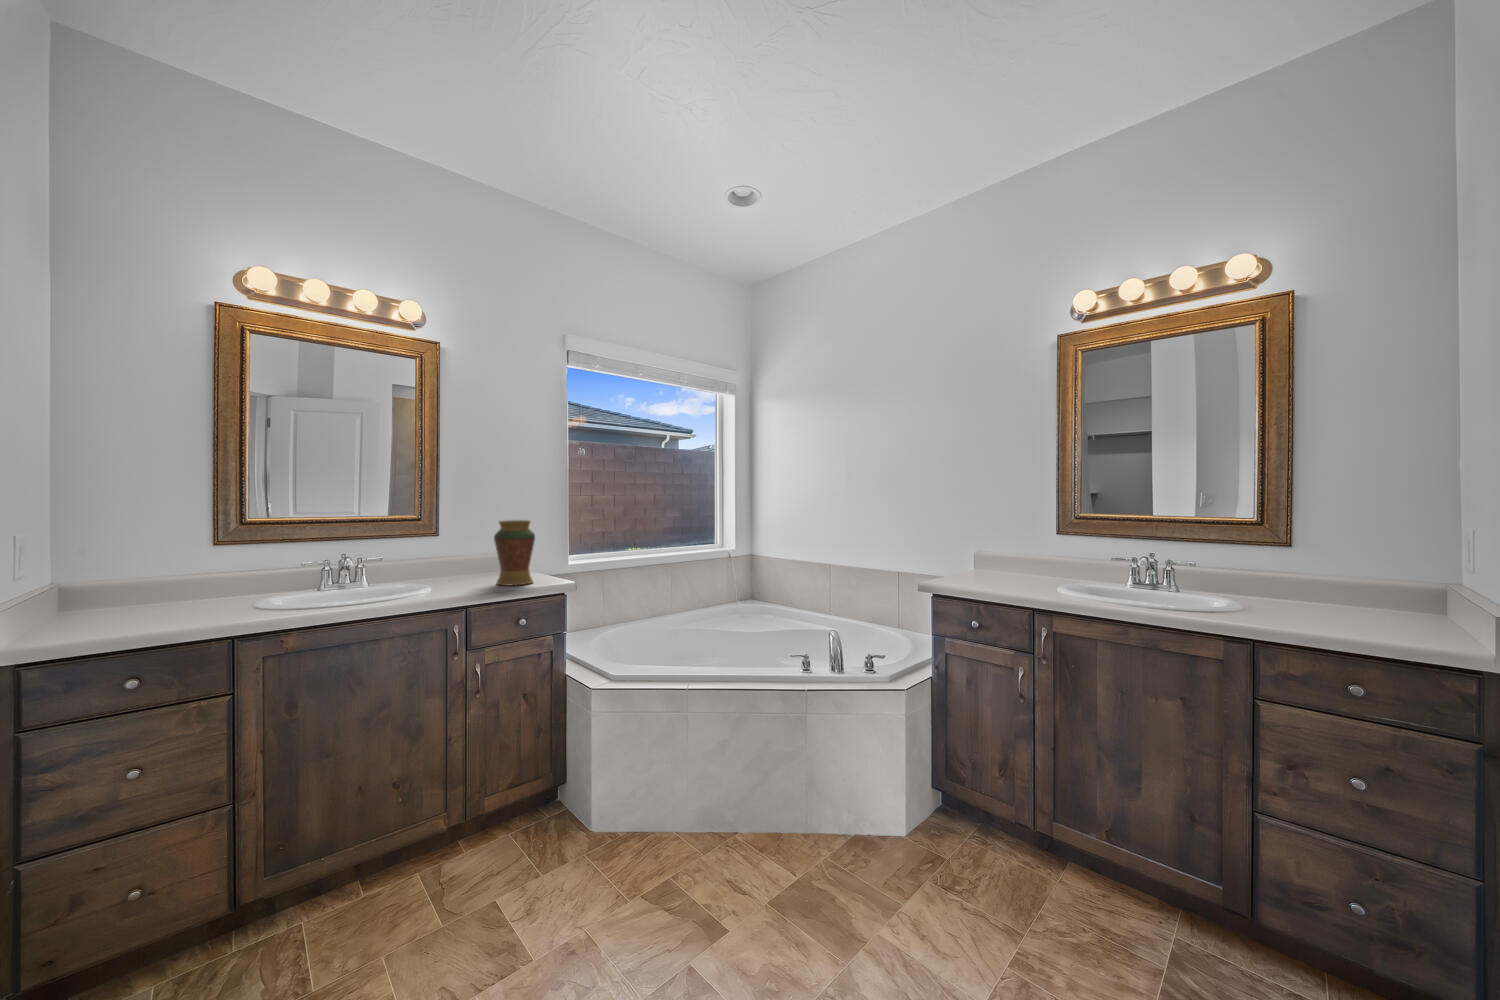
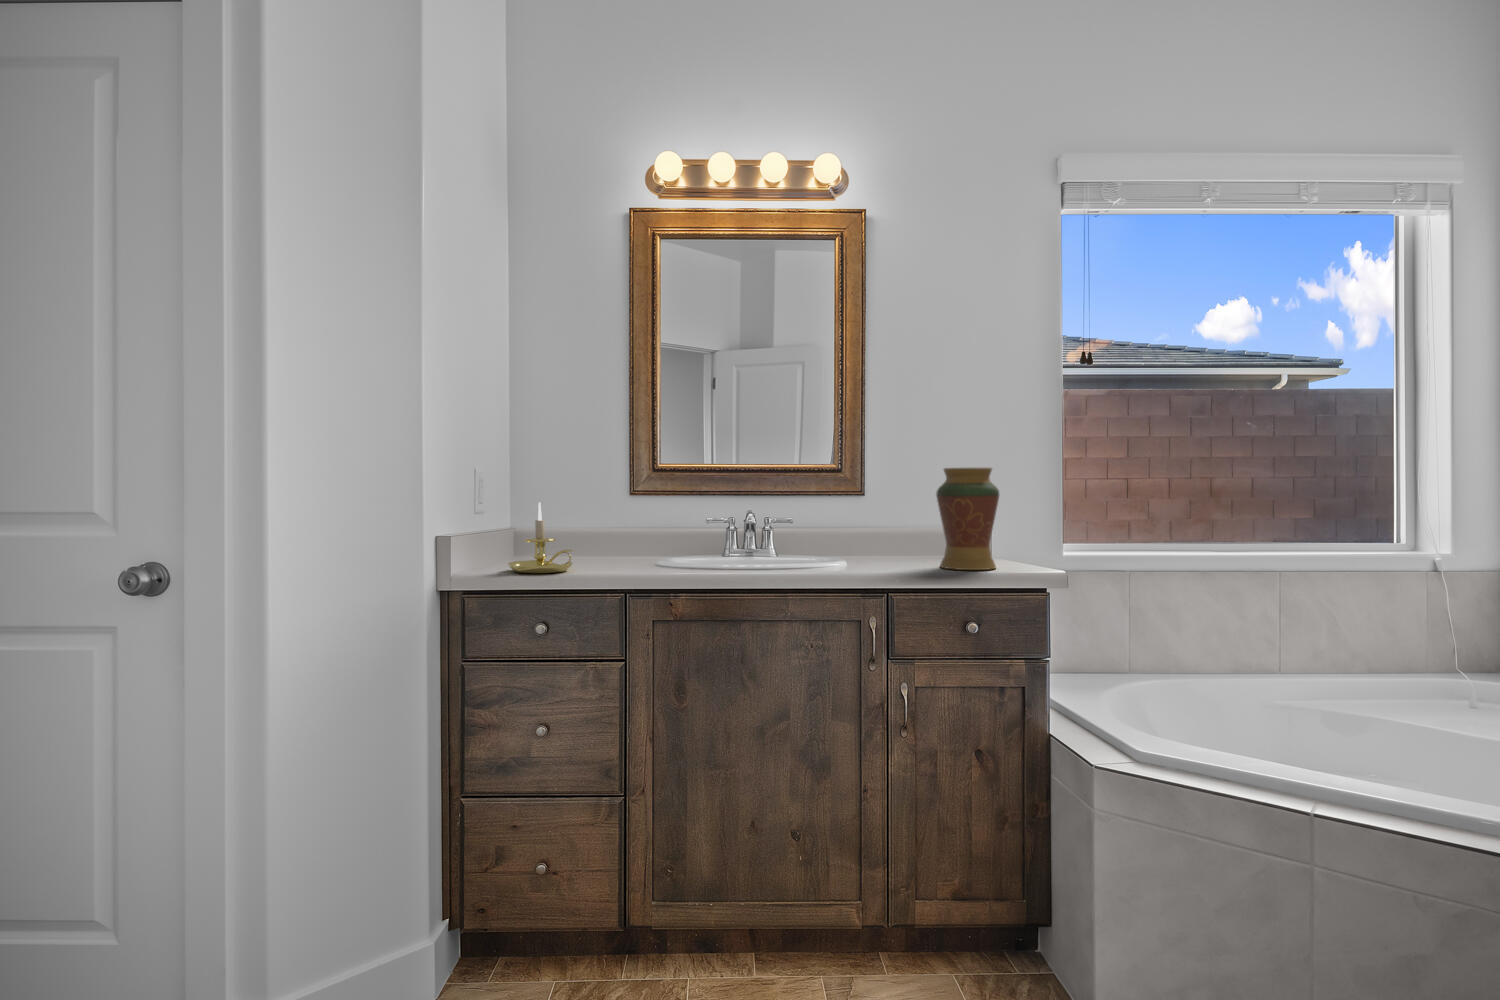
candle holder: none [81,558,174,624] -> present [508,502,575,573]

